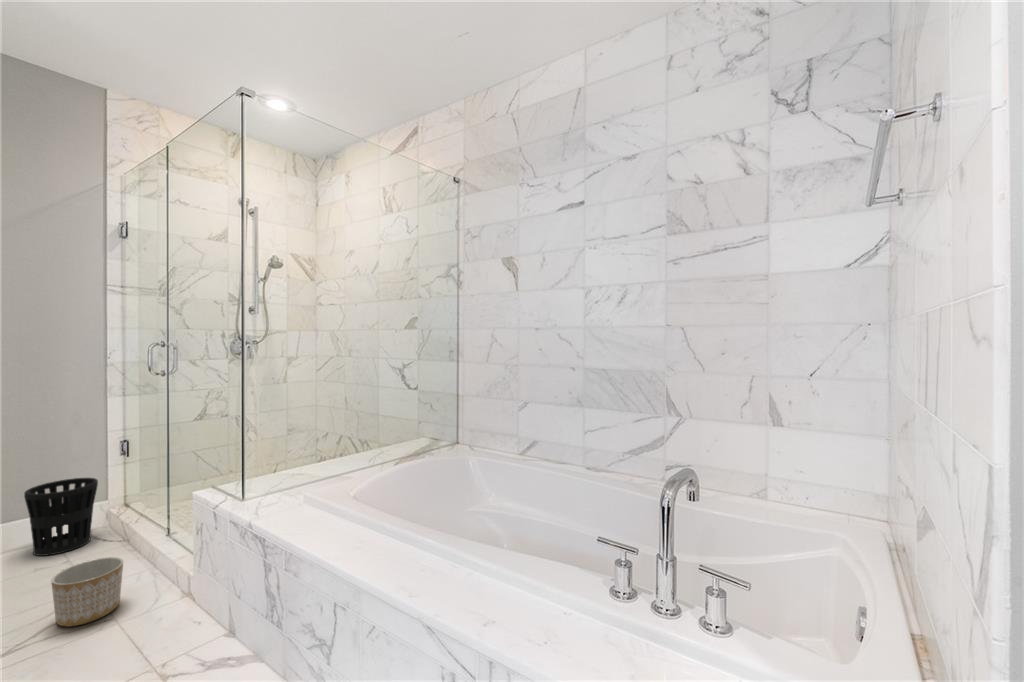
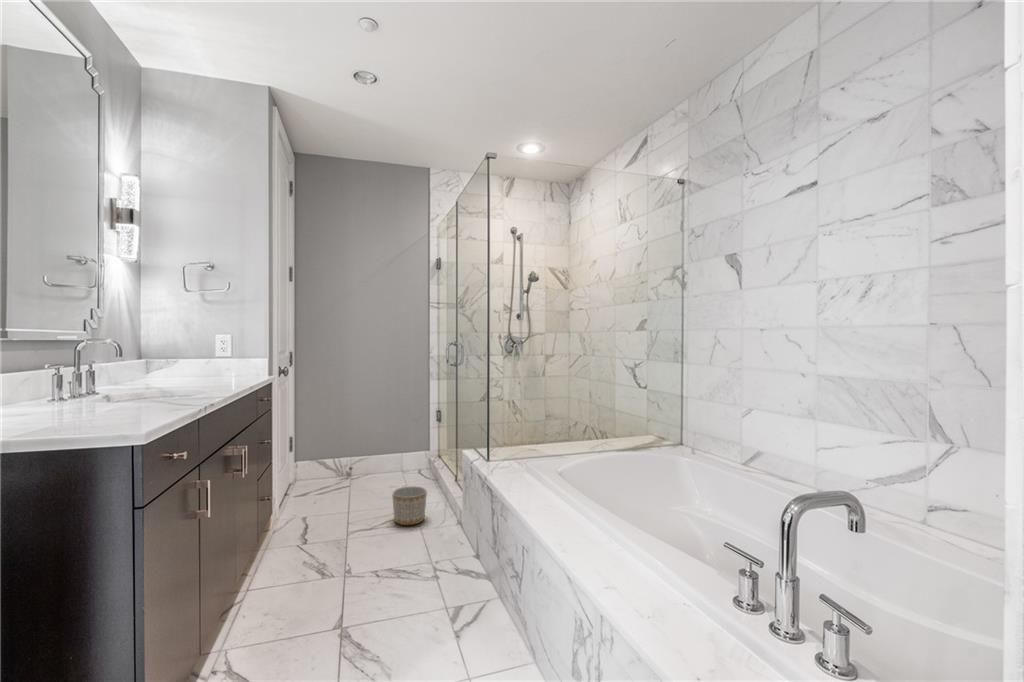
wastebasket: present [24,478,98,556] -> none [388,434,423,481]

